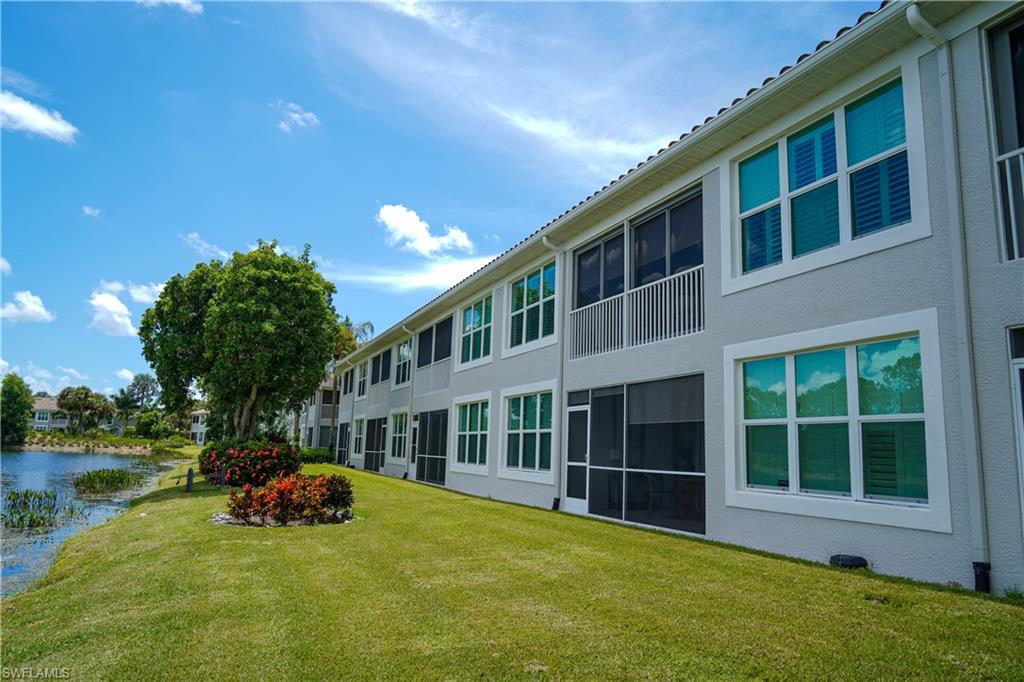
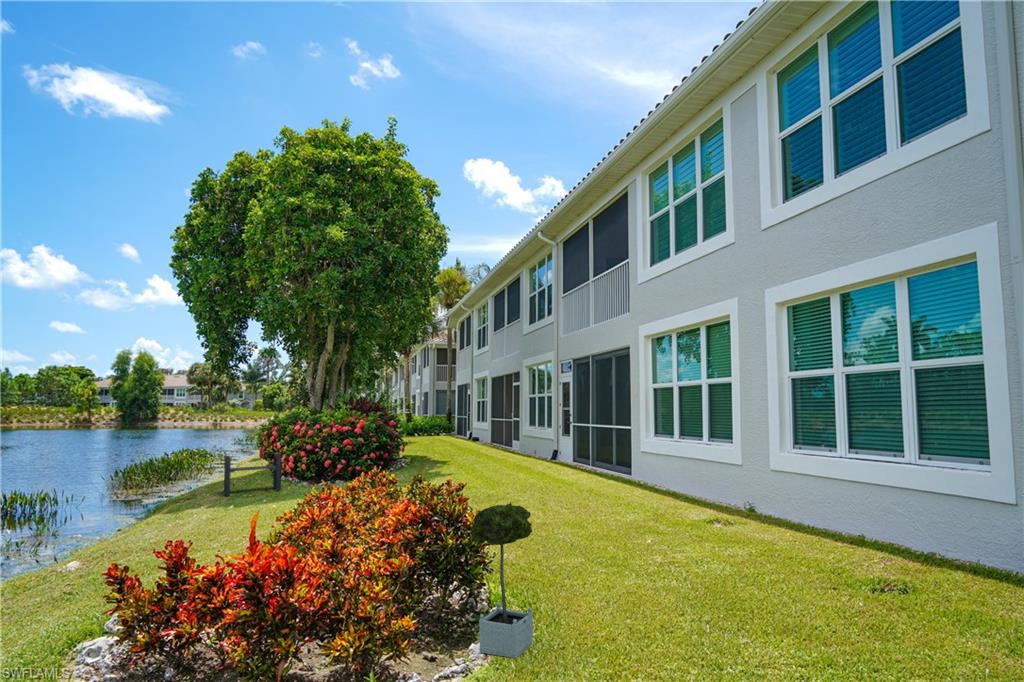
potted tree: none [344,473,365,523] -> present [470,503,533,658]

